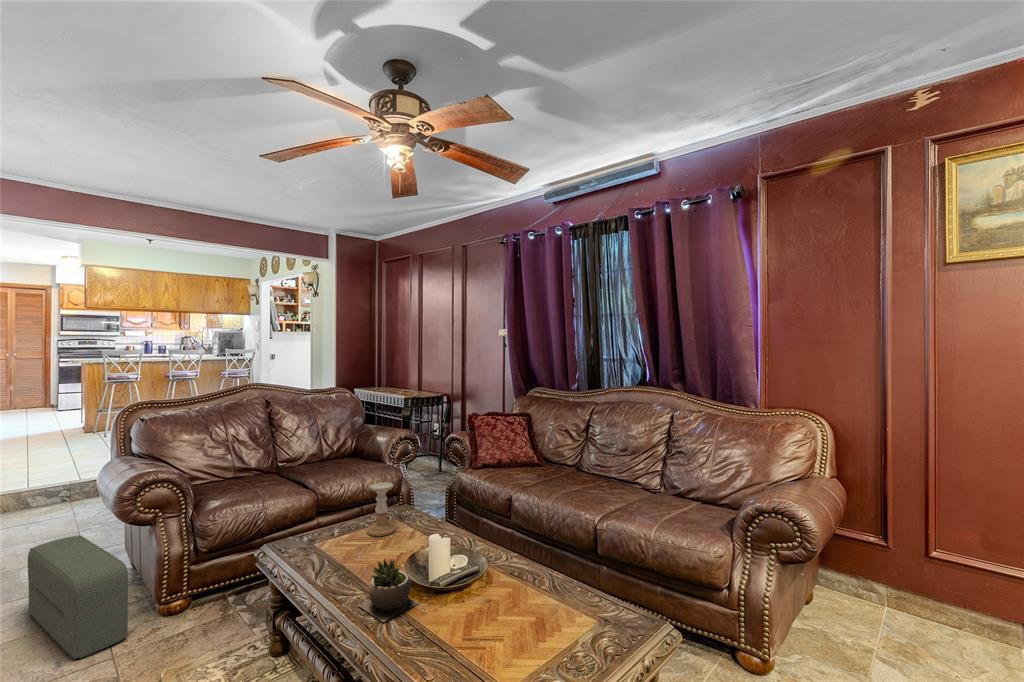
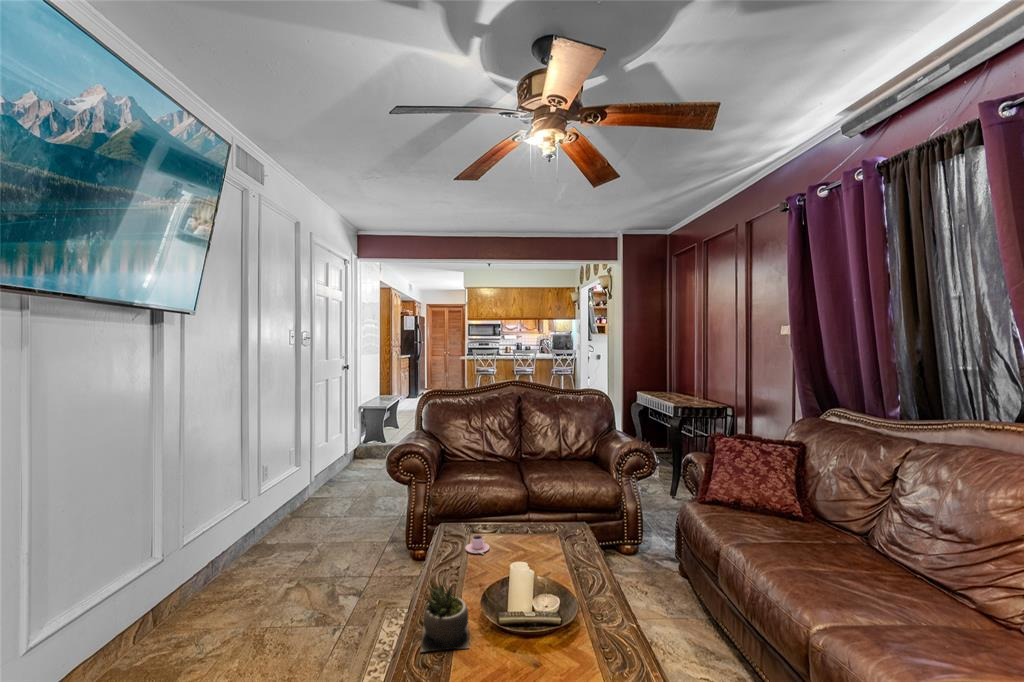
candle holder: present [367,482,396,536] -> none [512,495,542,555]
teacup: none [323,516,349,549] -> present [466,535,490,554]
pouf: present [28,535,128,659] -> none [345,485,383,575]

